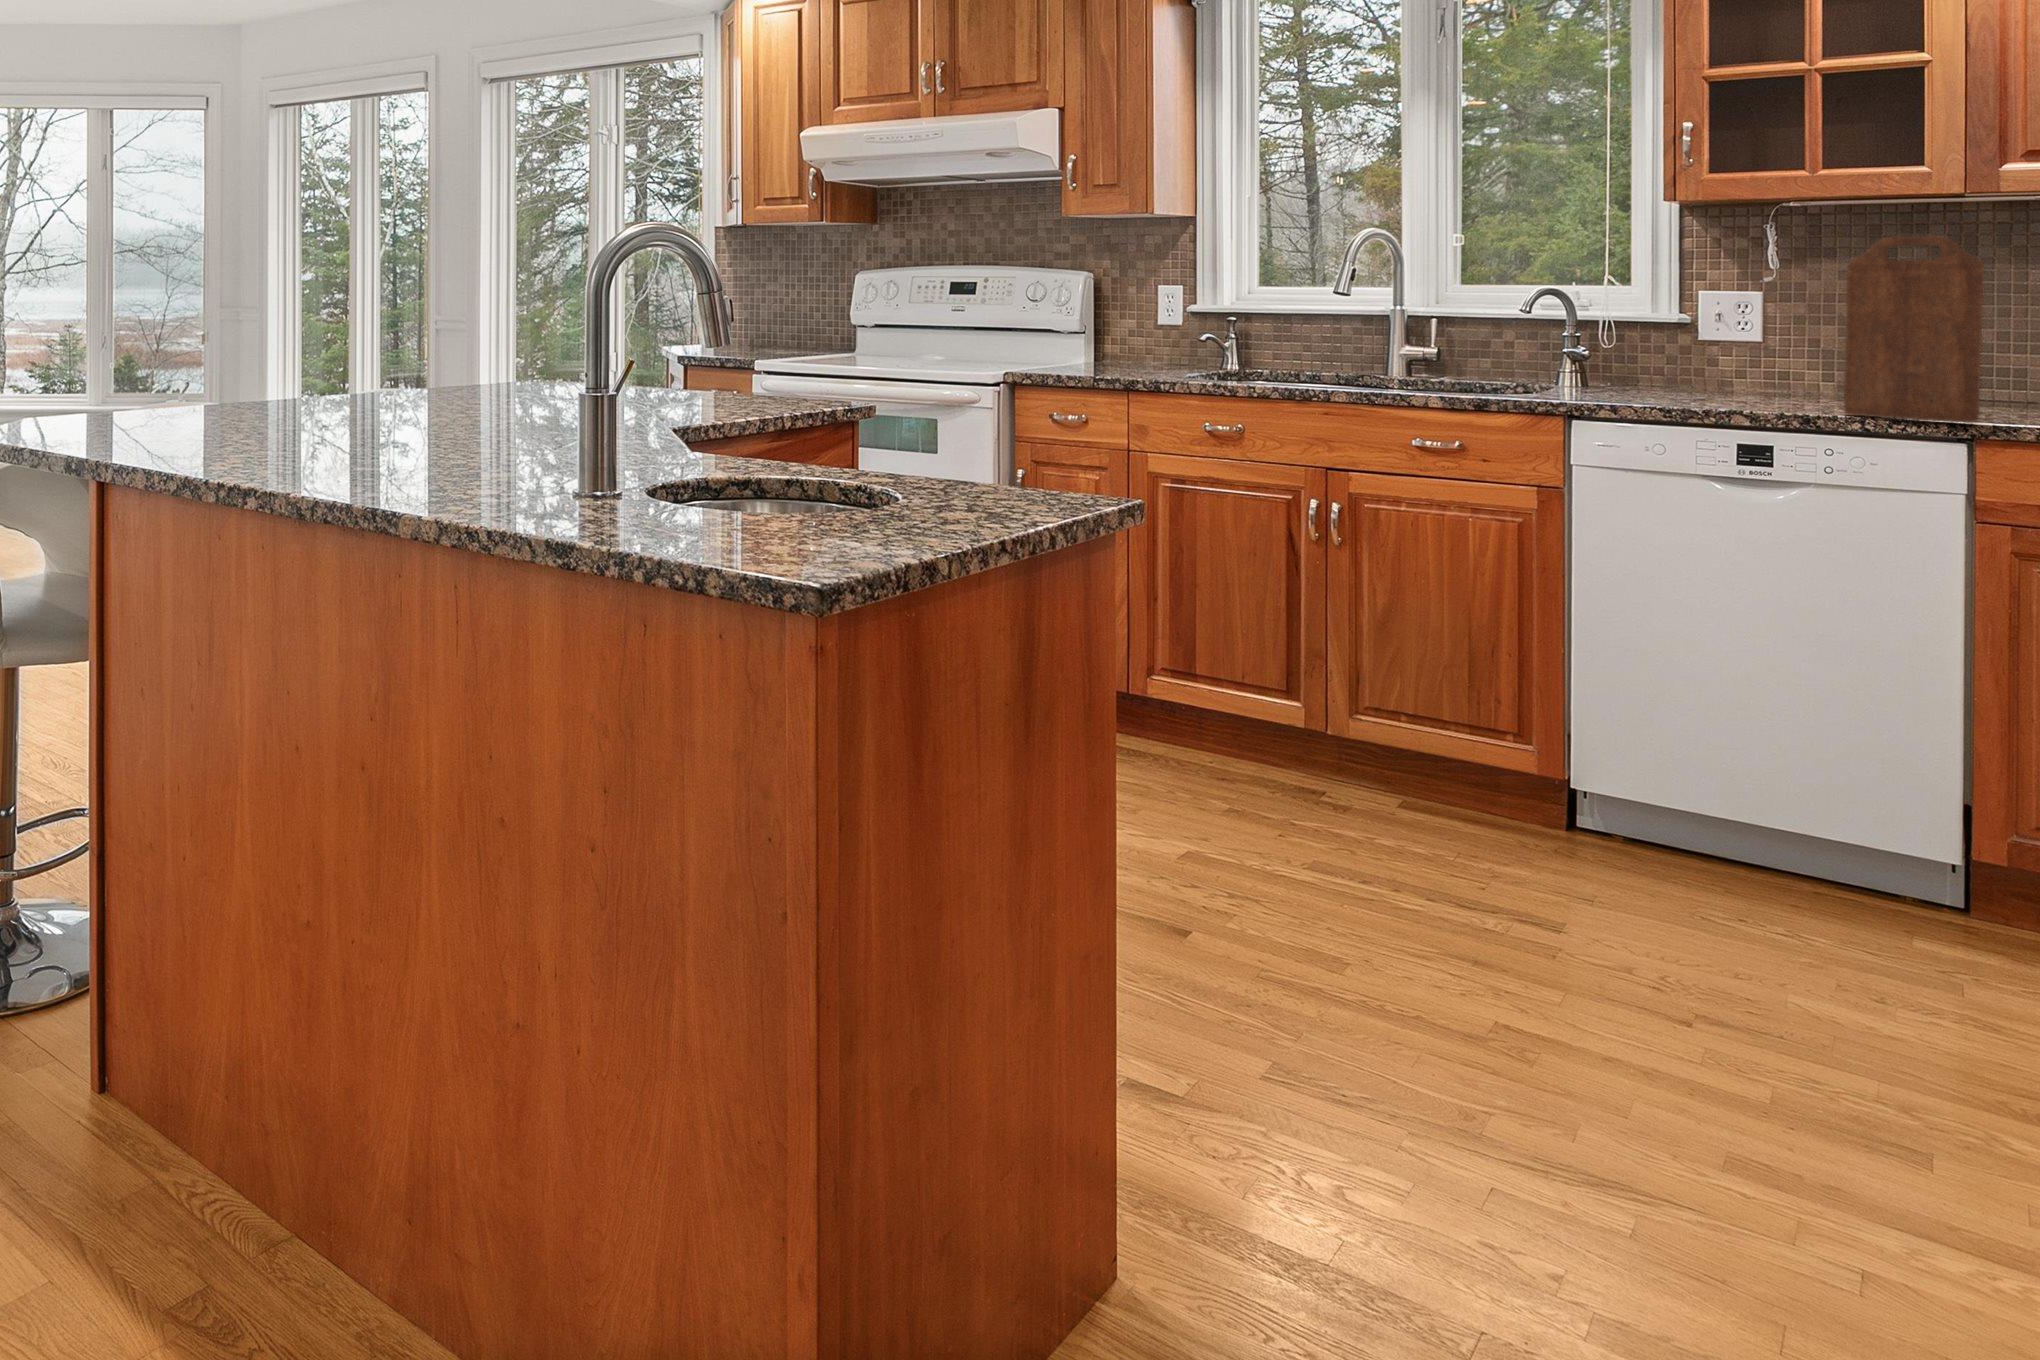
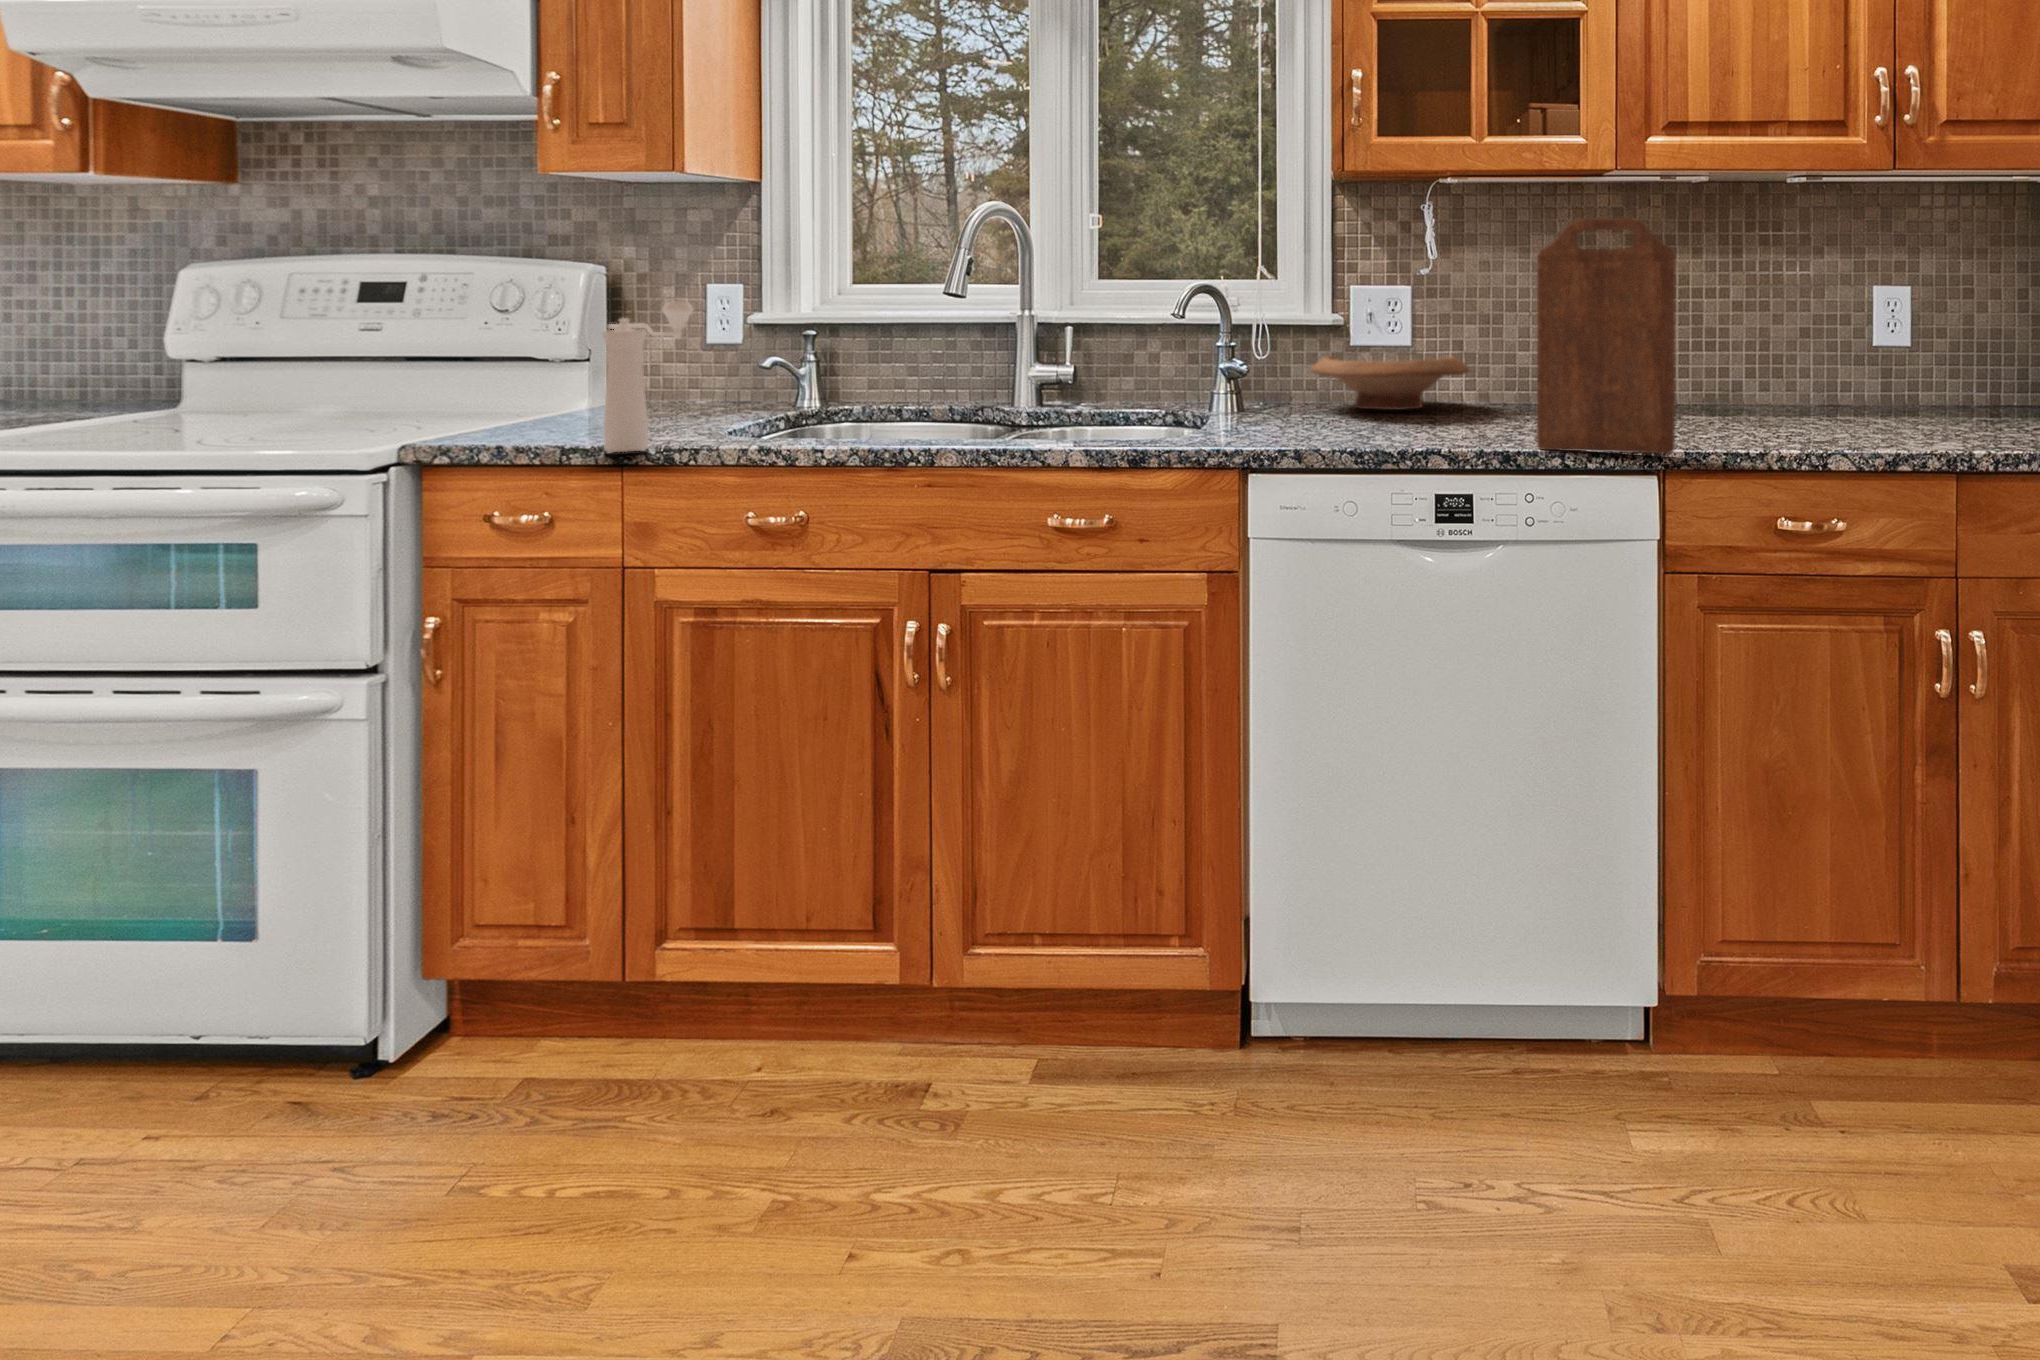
pepper mill: none [1120,298,1170,385] -> present [601,302,694,452]
wooden bowl: none [1655,343,1822,388] -> present [1311,355,1469,410]

